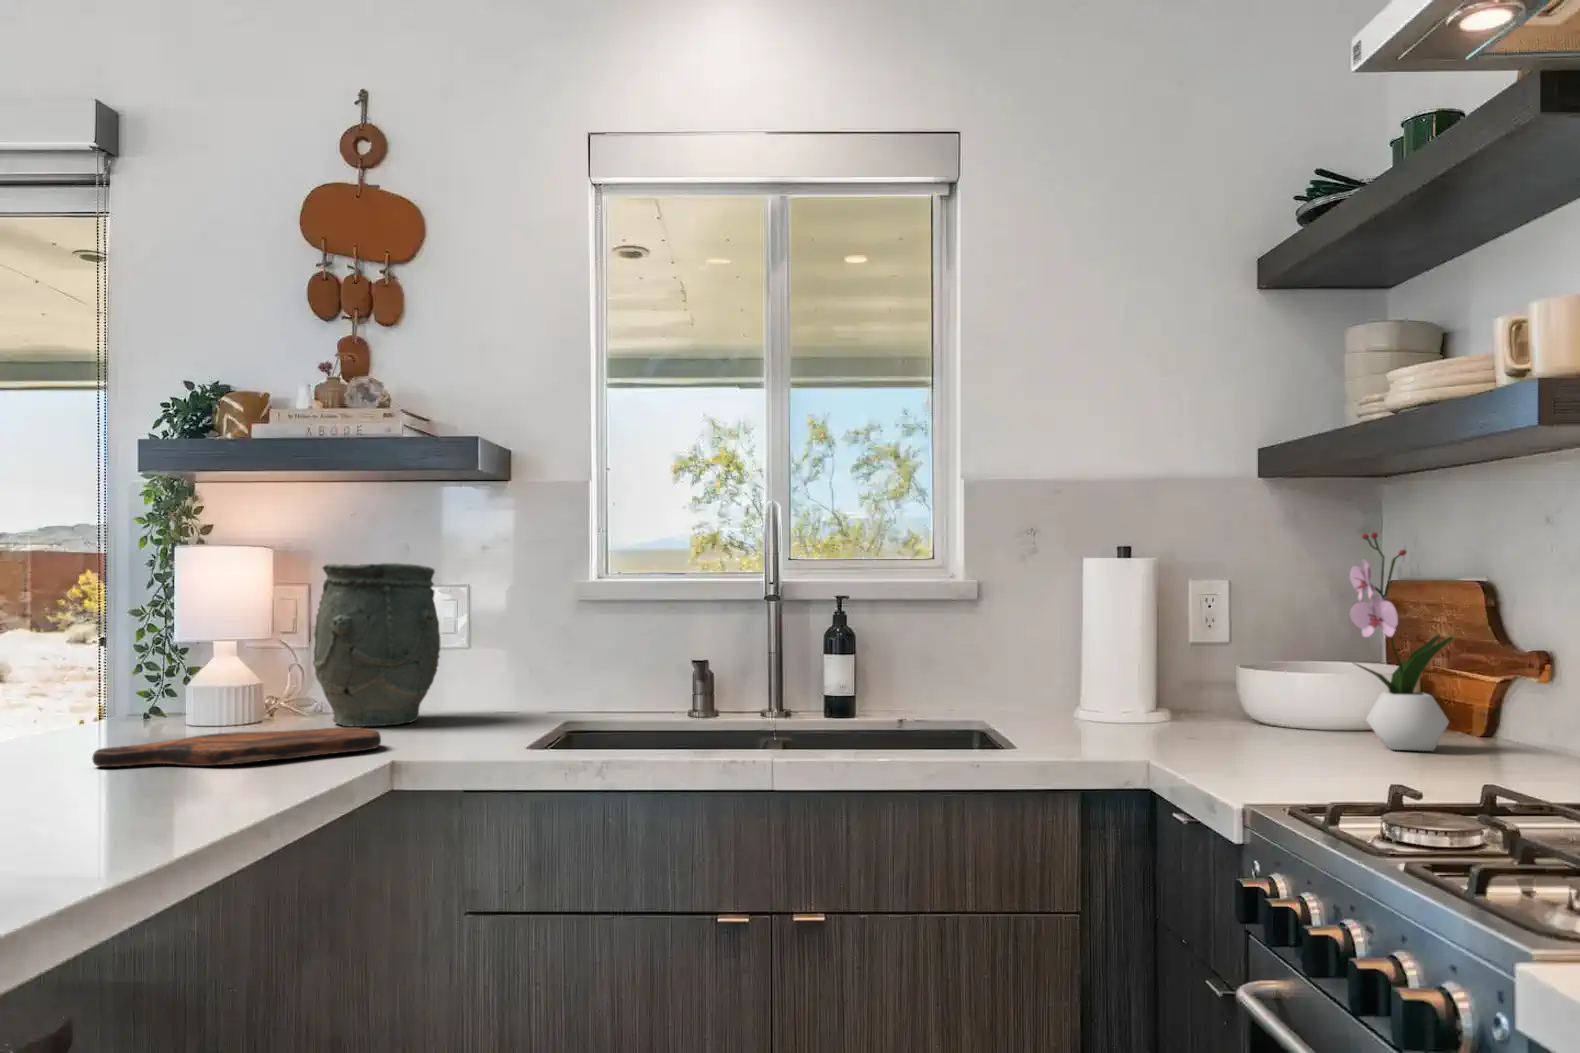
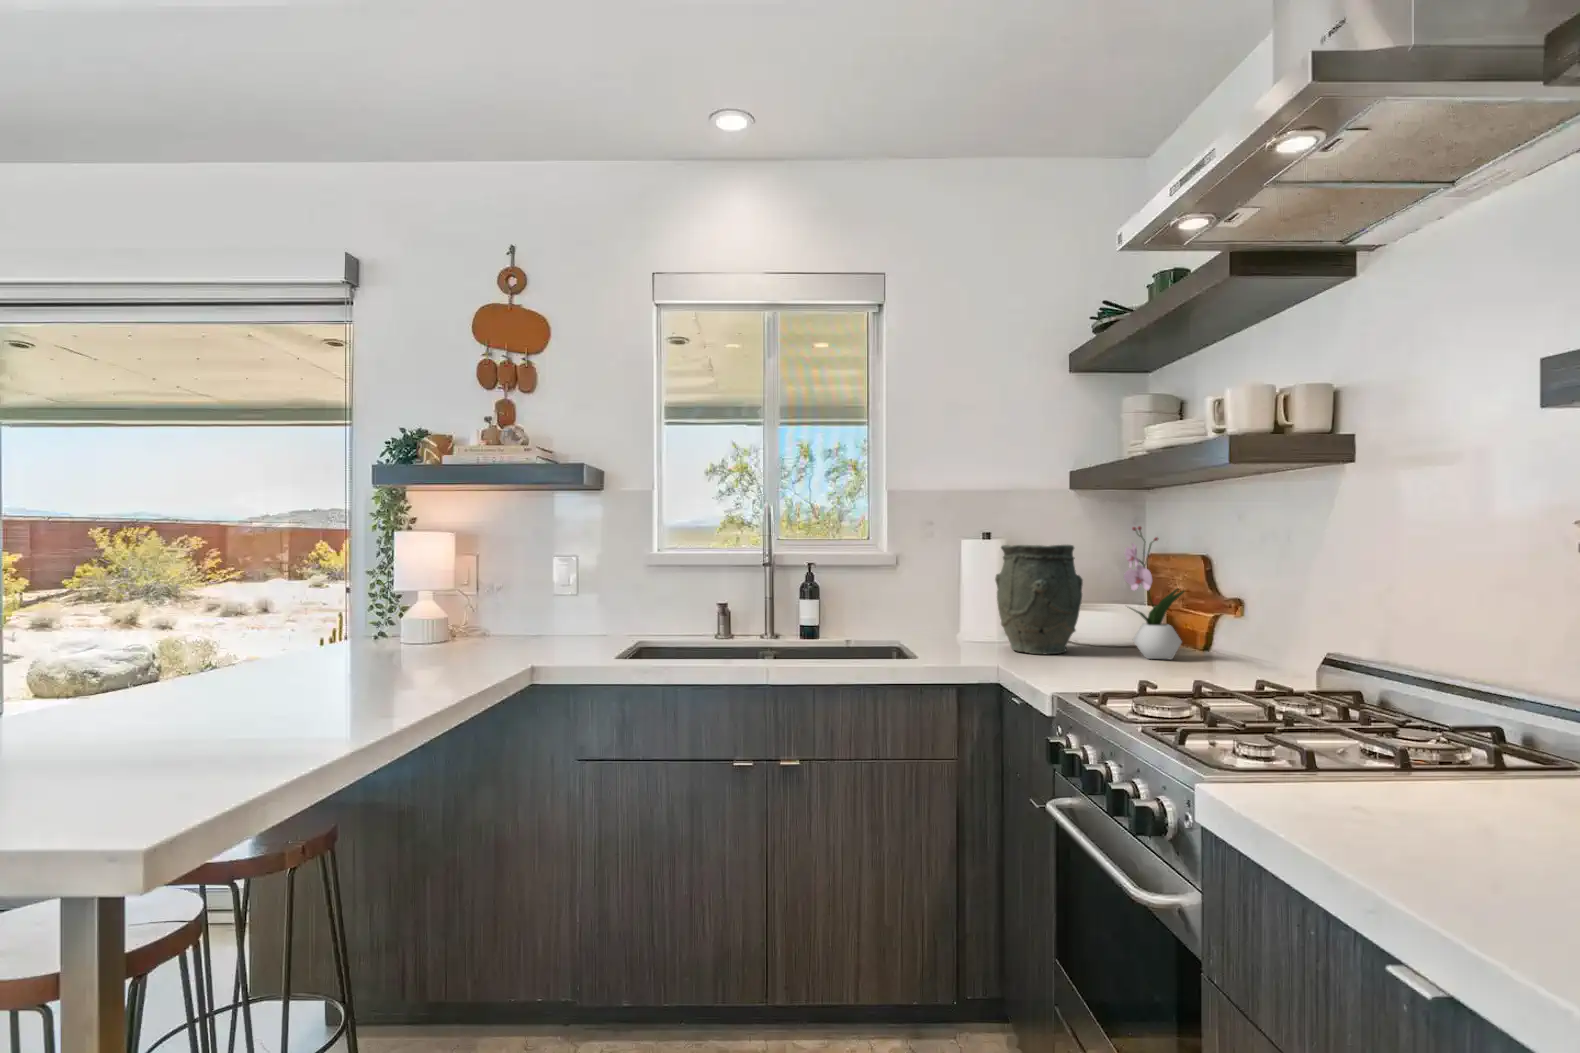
vase: present [313,563,440,726] -> present [995,545,1083,654]
cutting board: present [92,727,381,767] -> none [355,646,530,672]

